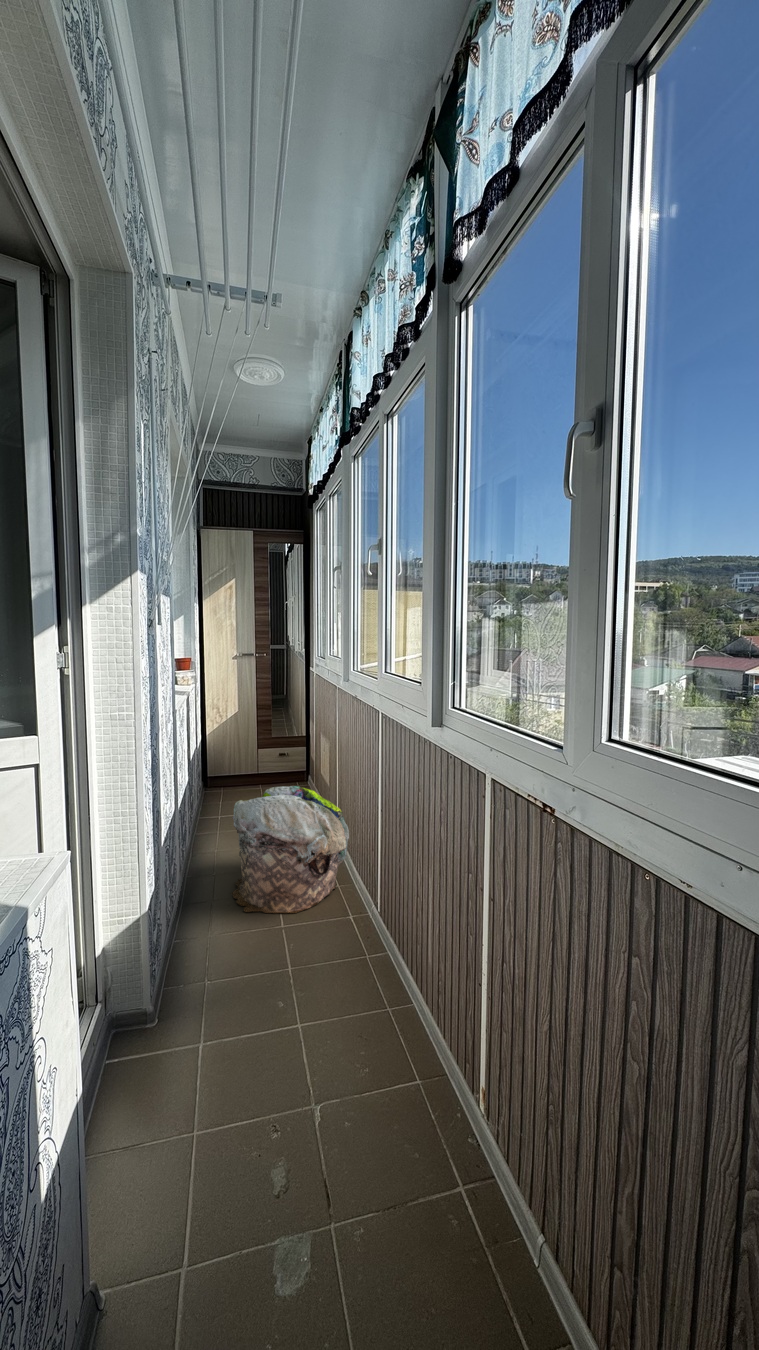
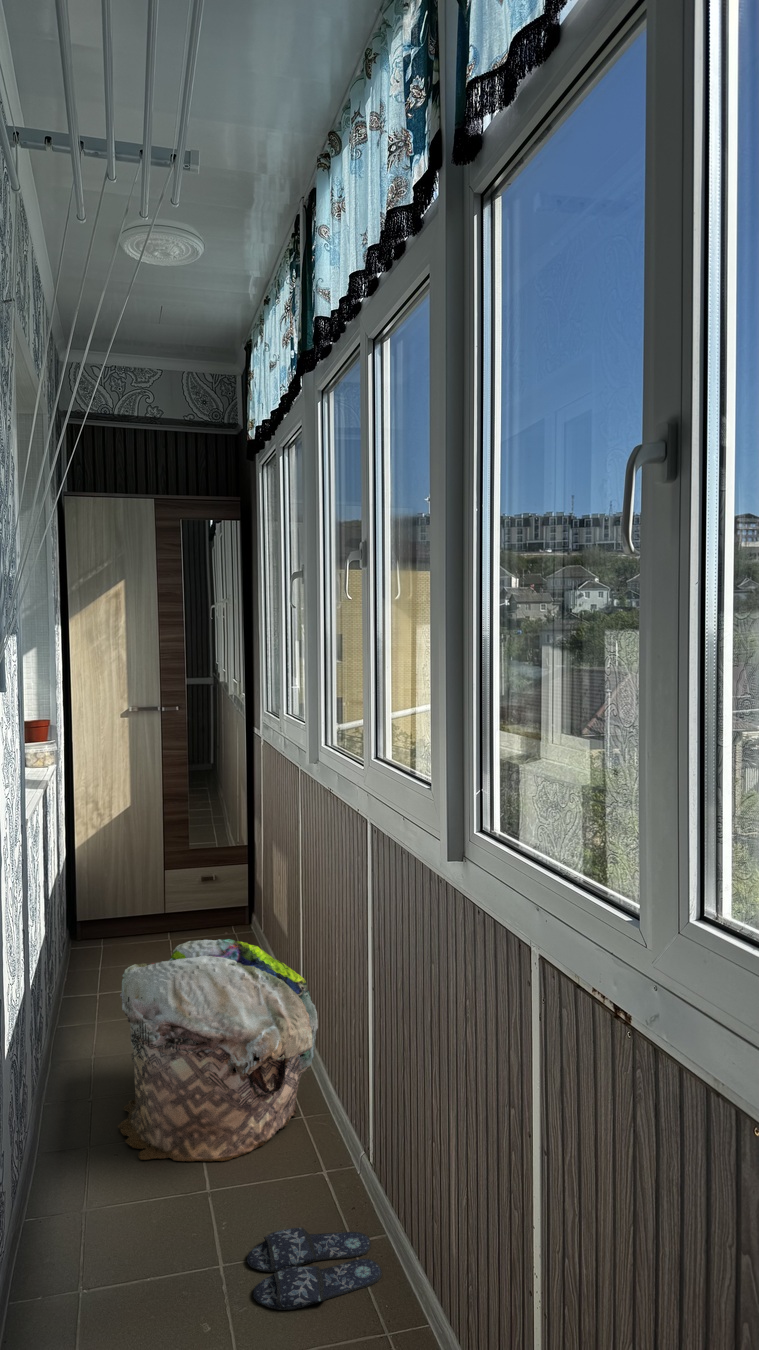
slippers: none [308,951,388,996] -> present [247,1228,382,1310]

